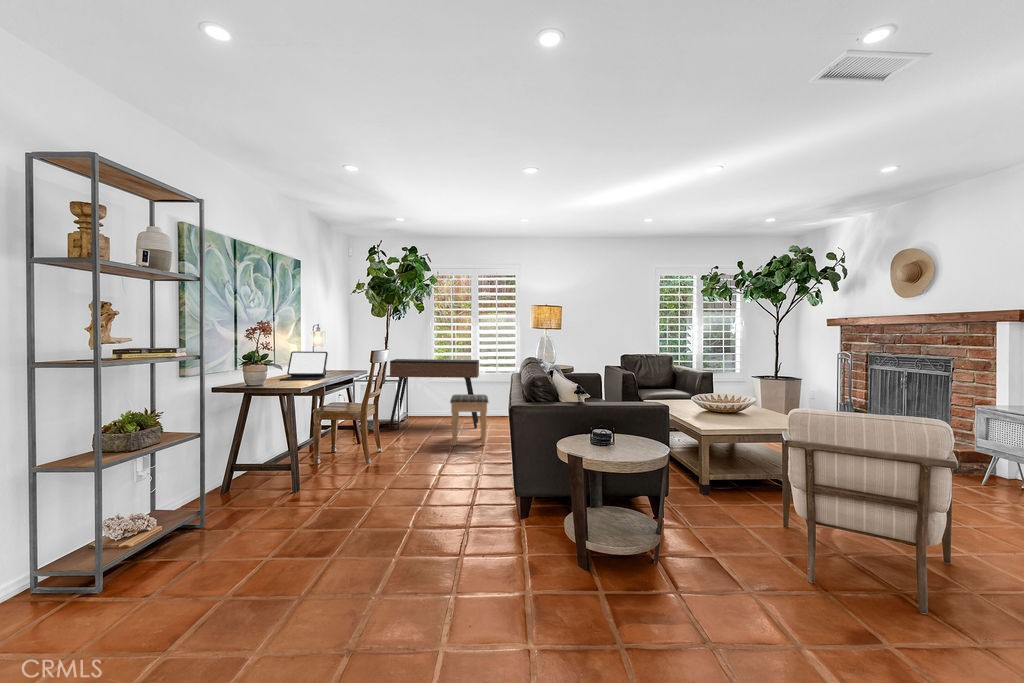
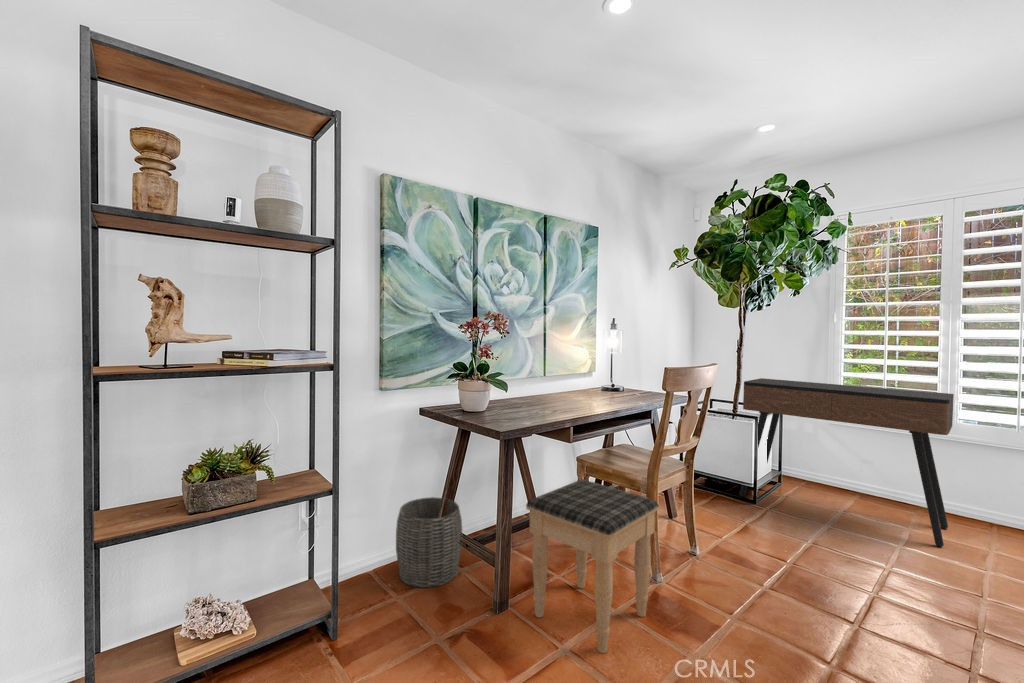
tablet: present [280,351,328,380] -> none [517,340,609,415]
footstool: present [450,394,488,446] -> present [526,480,659,653]
woven basket: none [198,446,250,502] -> present [396,497,462,588]

